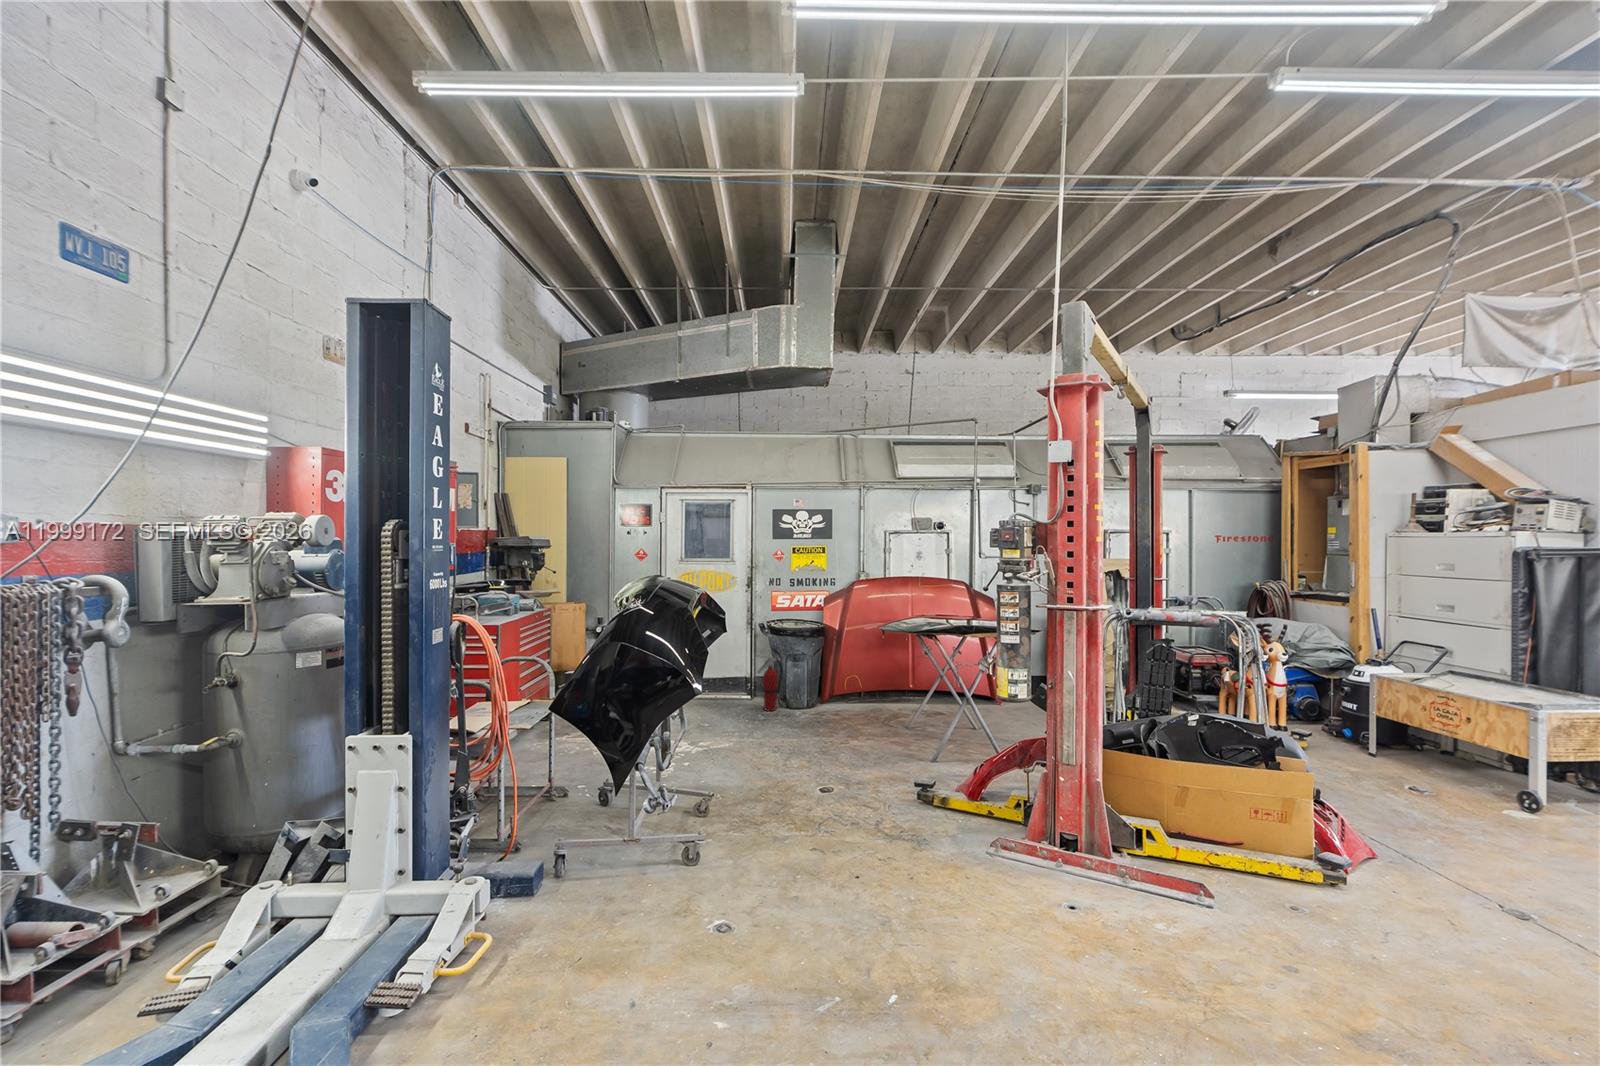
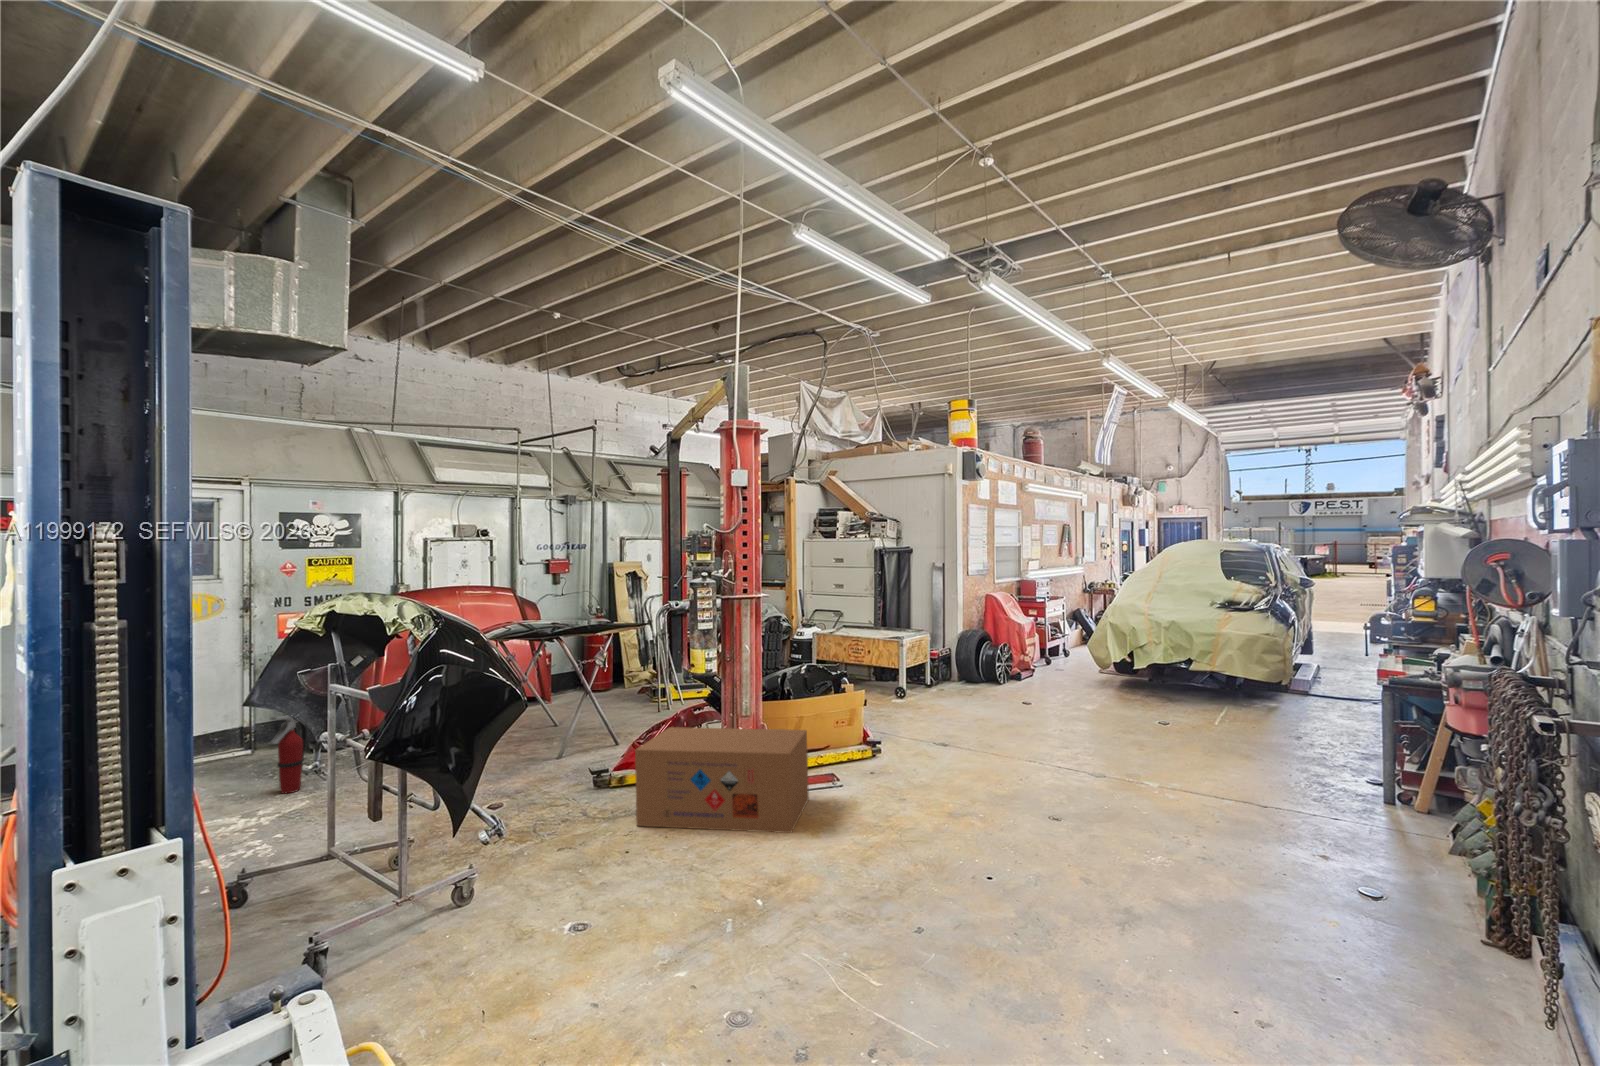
cardboard box: none [905,746,1131,946] -> present [635,727,809,833]

